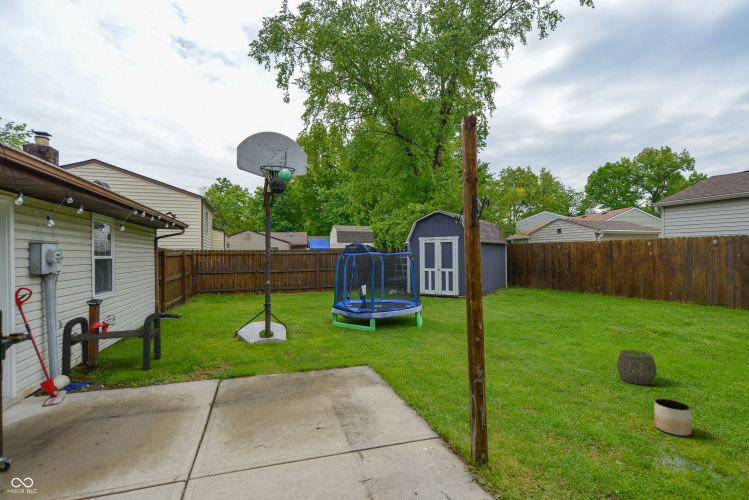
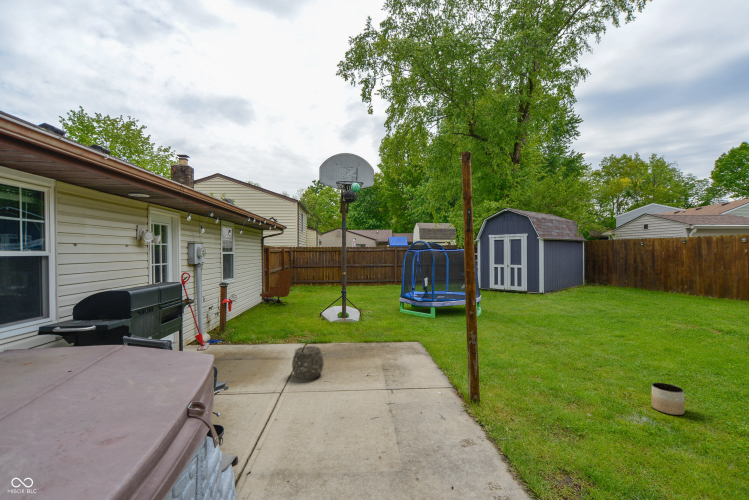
lounge chair: none [149,280,195,326] -> present [260,270,292,306]
bench: present [62,313,161,377] -> none [205,293,267,335]
woven basket: present [617,350,657,385] -> present [292,346,323,380]

